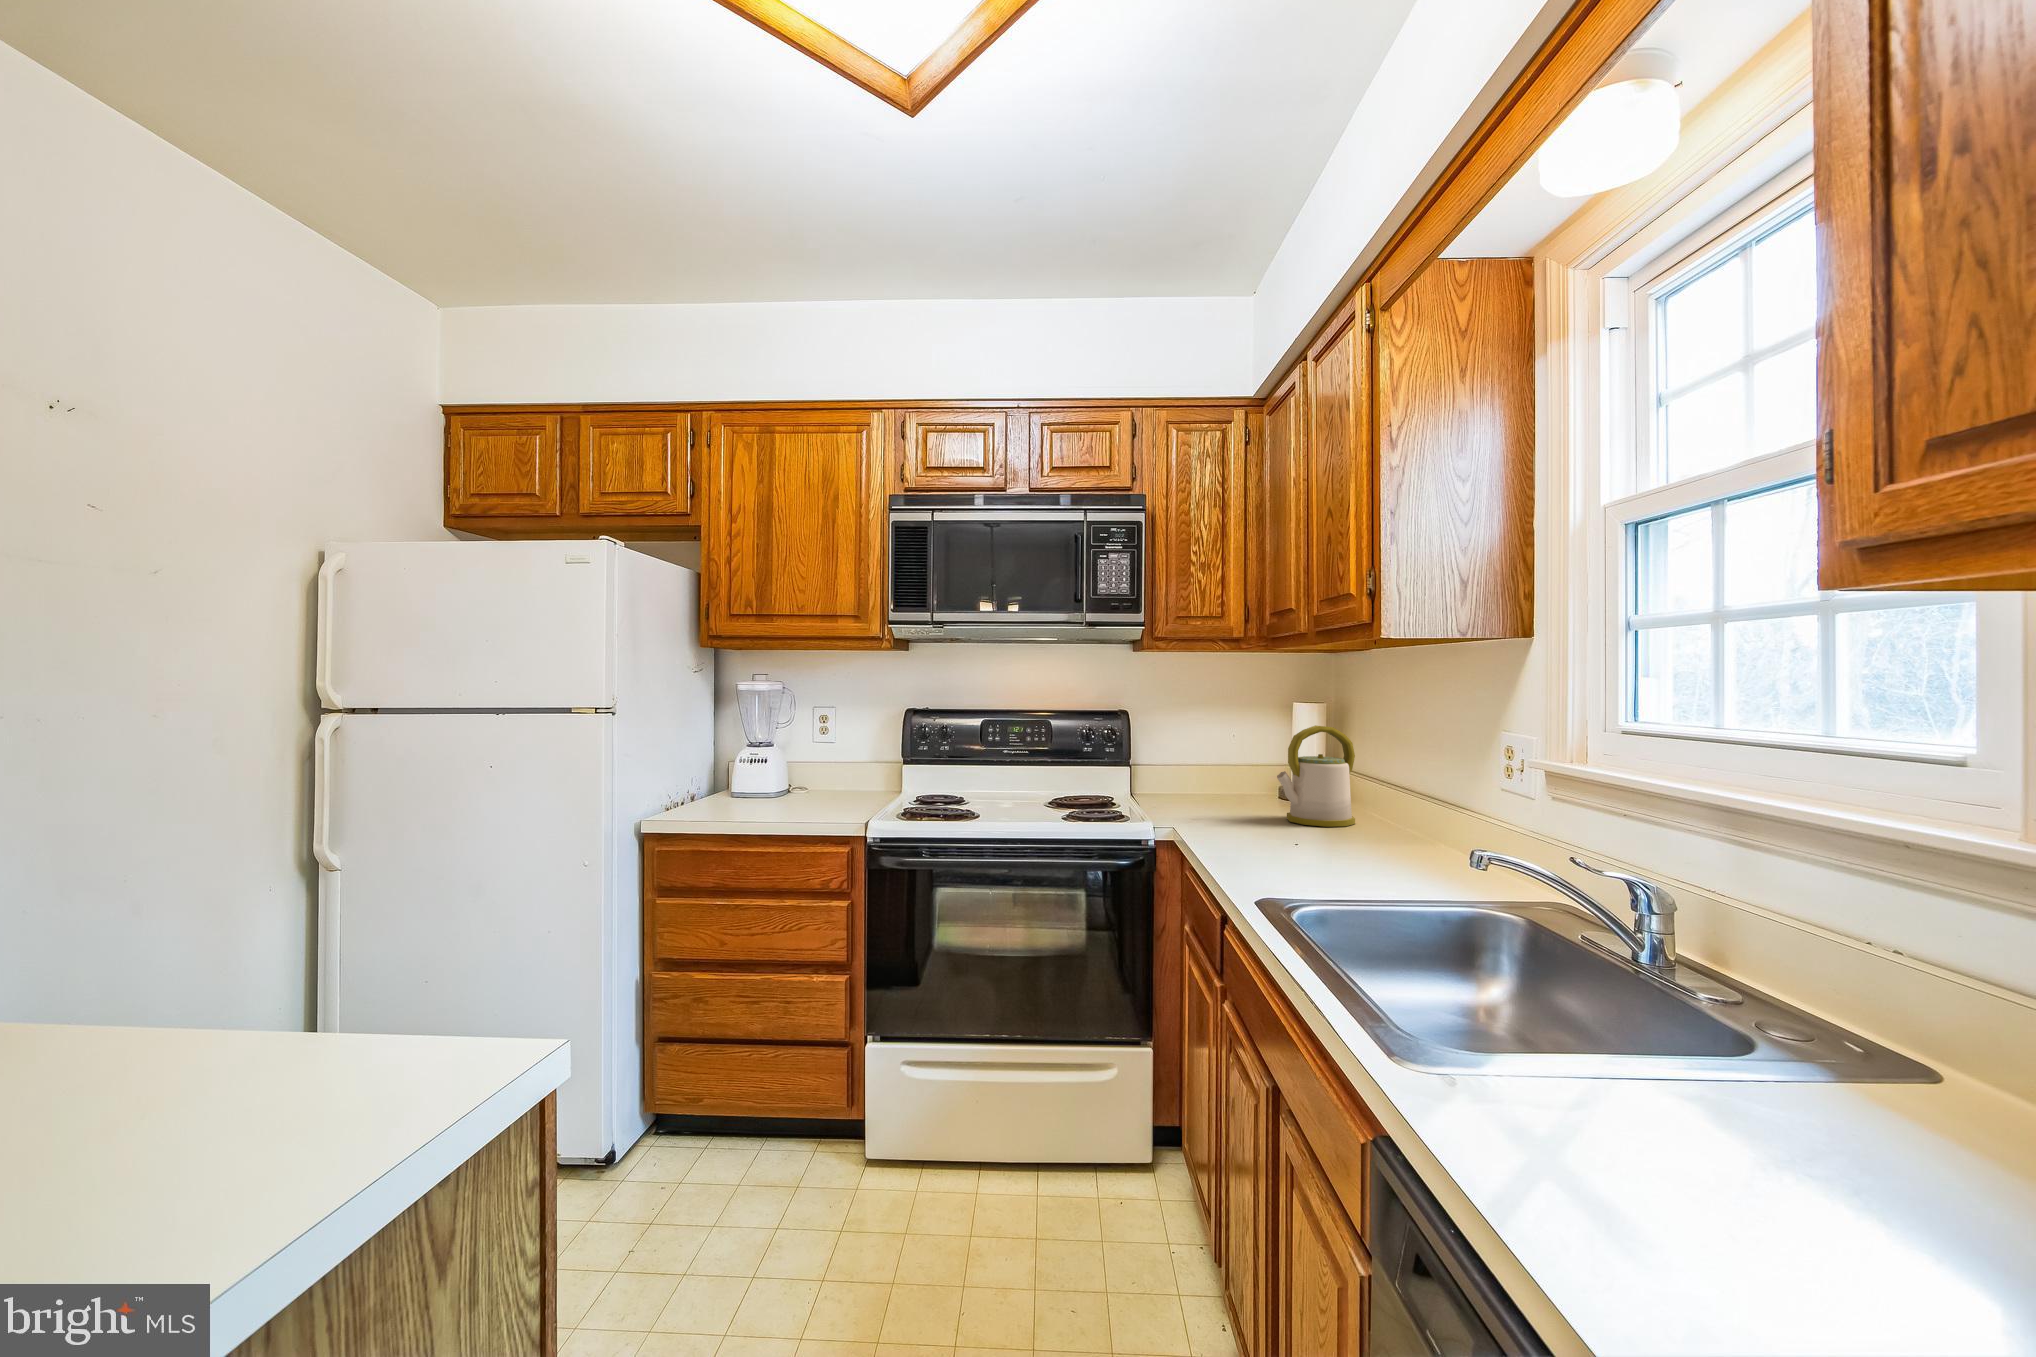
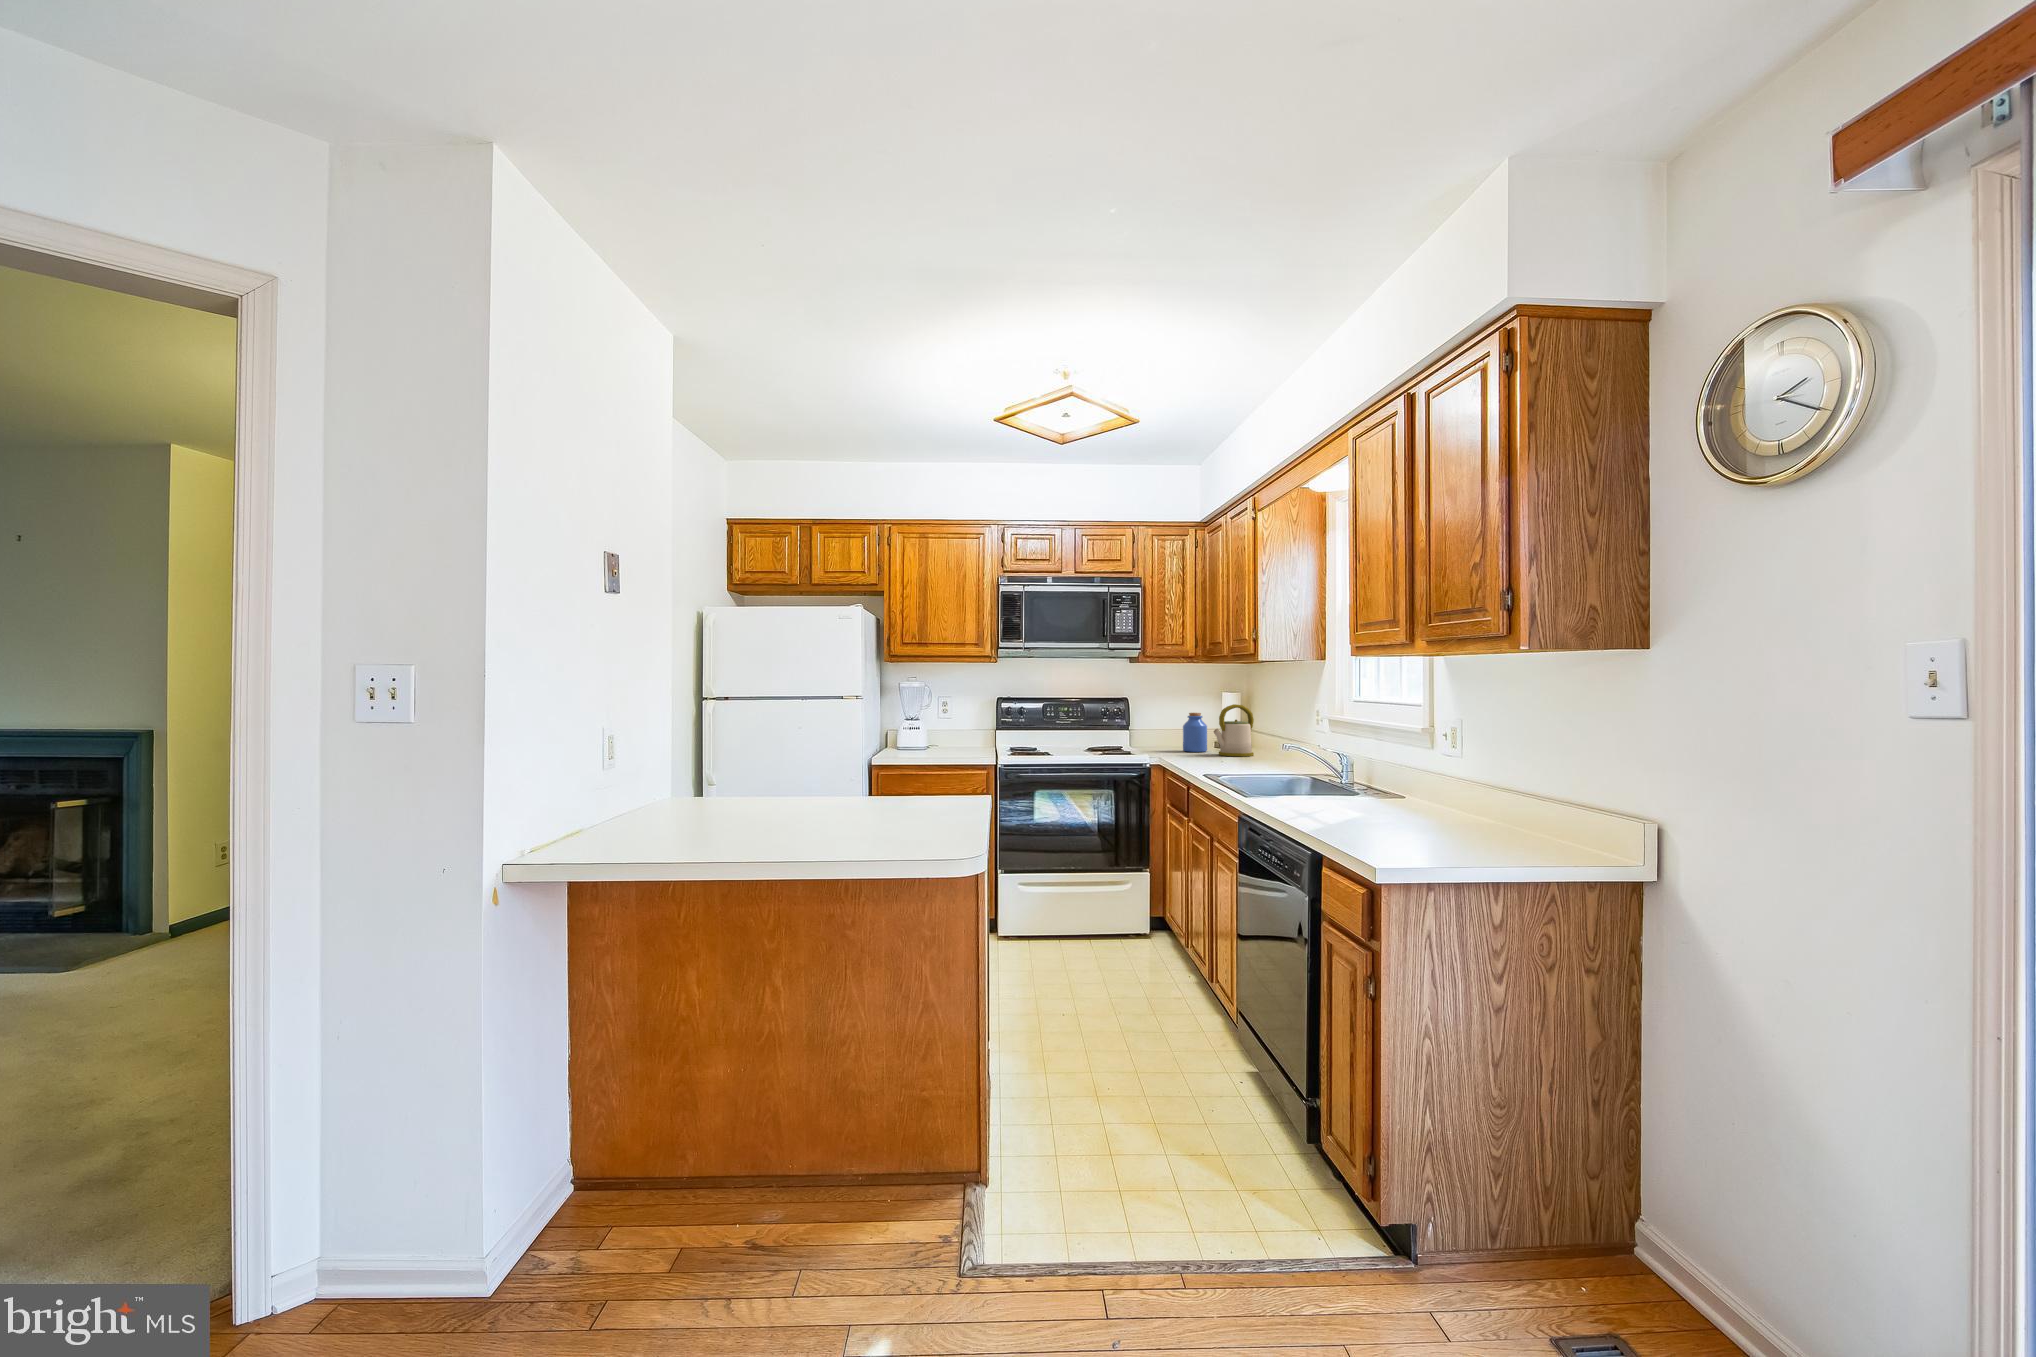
jar: none [1221,738,1266,809] -> present [1183,713,1207,752]

